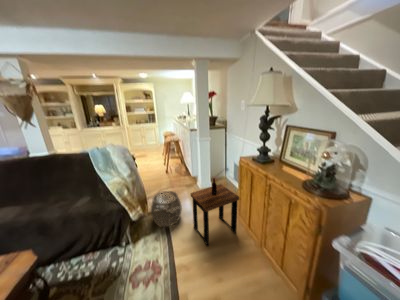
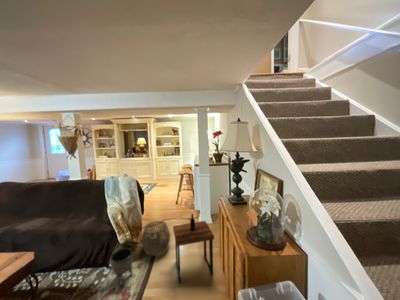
planter: none [130,223,154,263] -> present [111,248,132,286]

